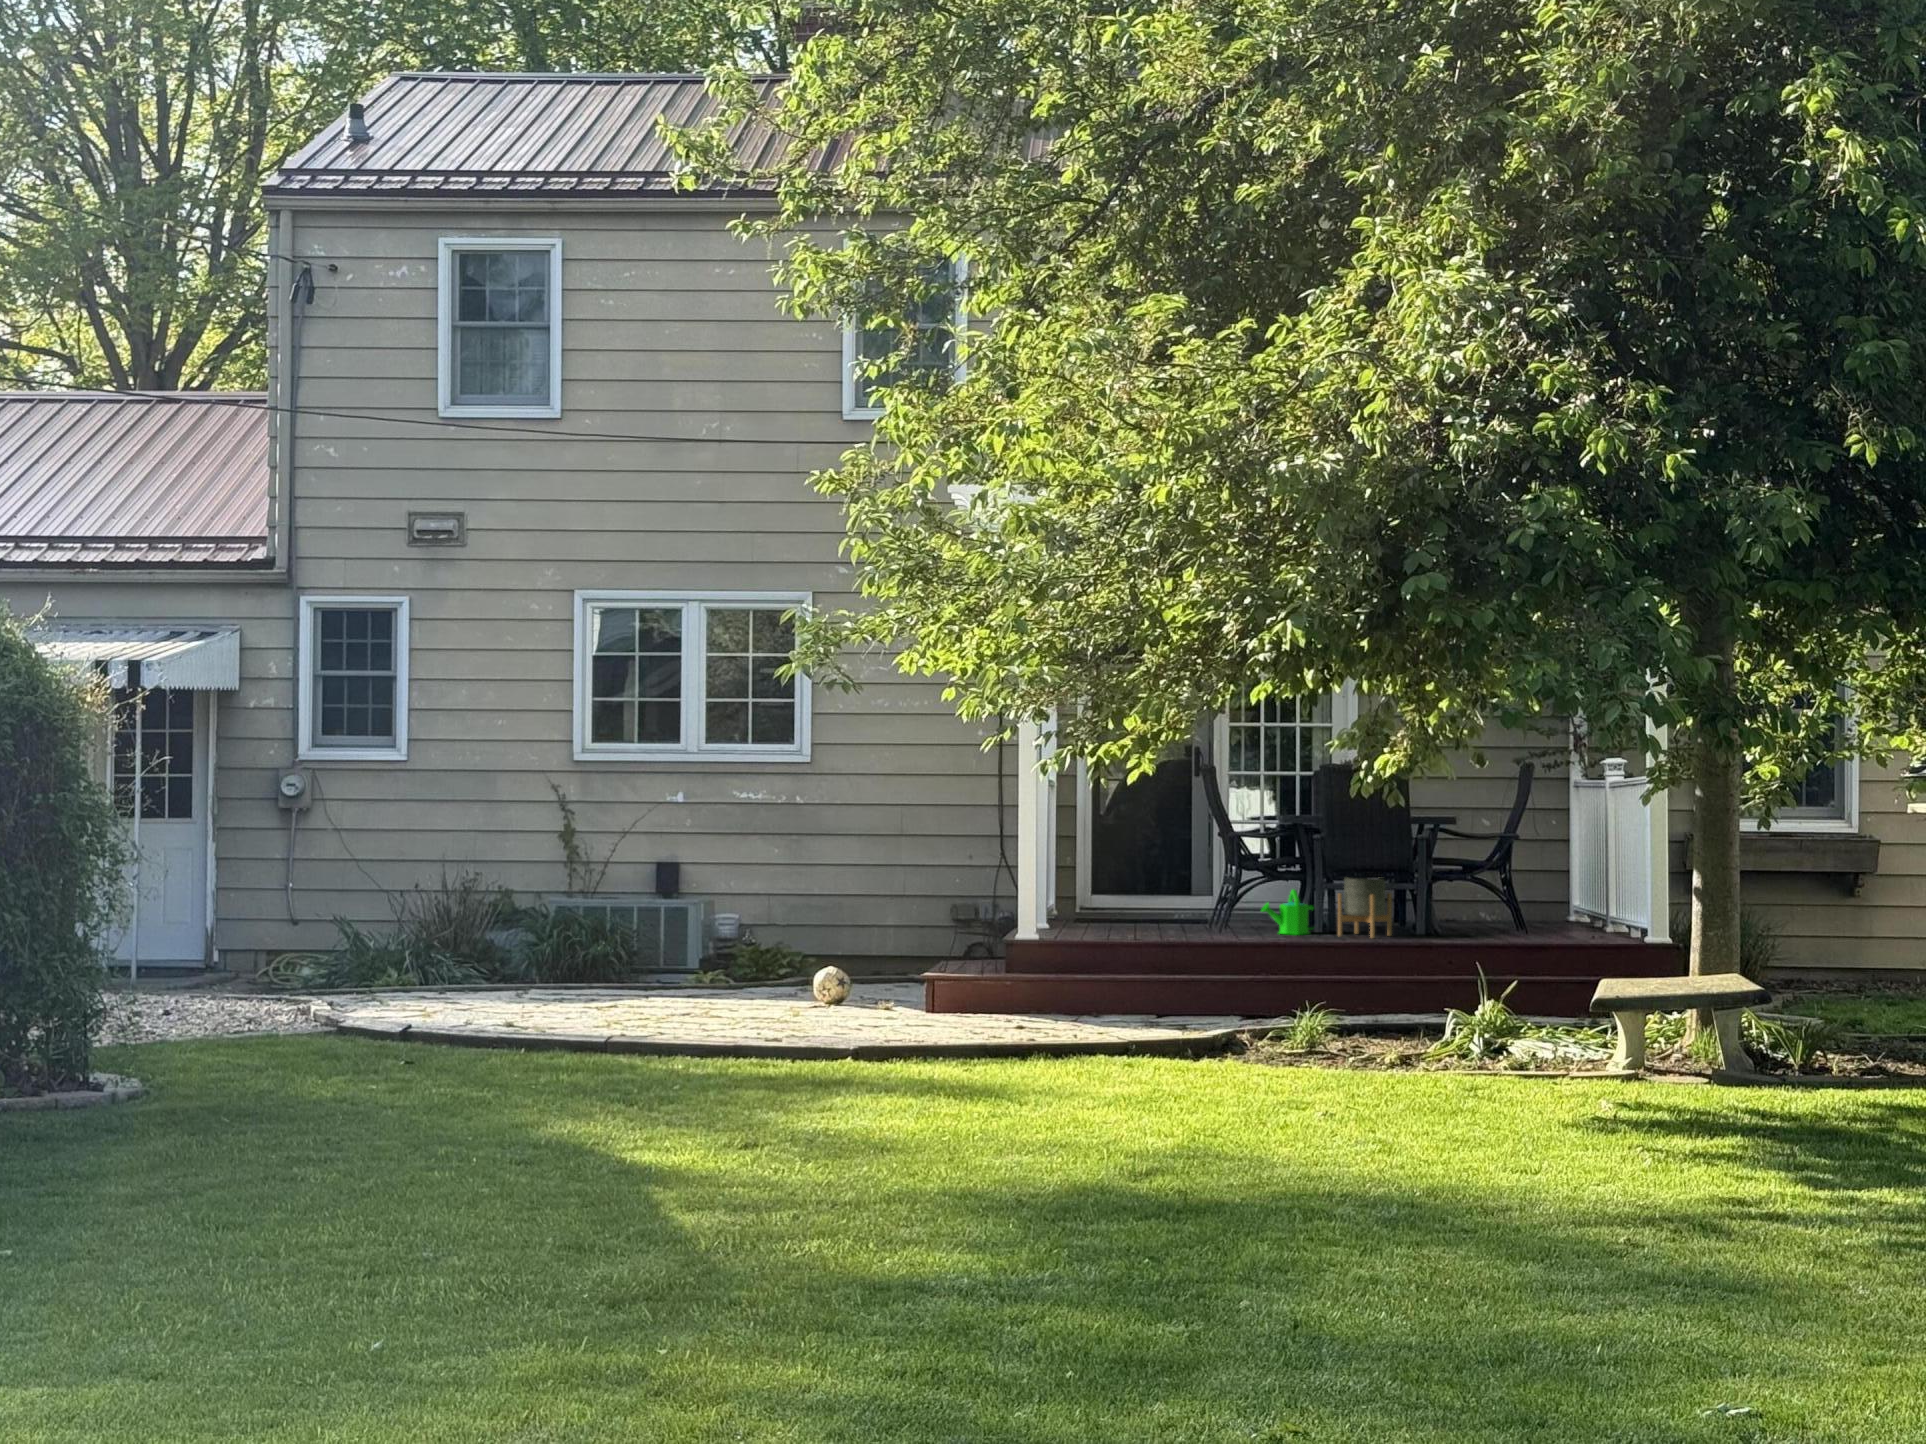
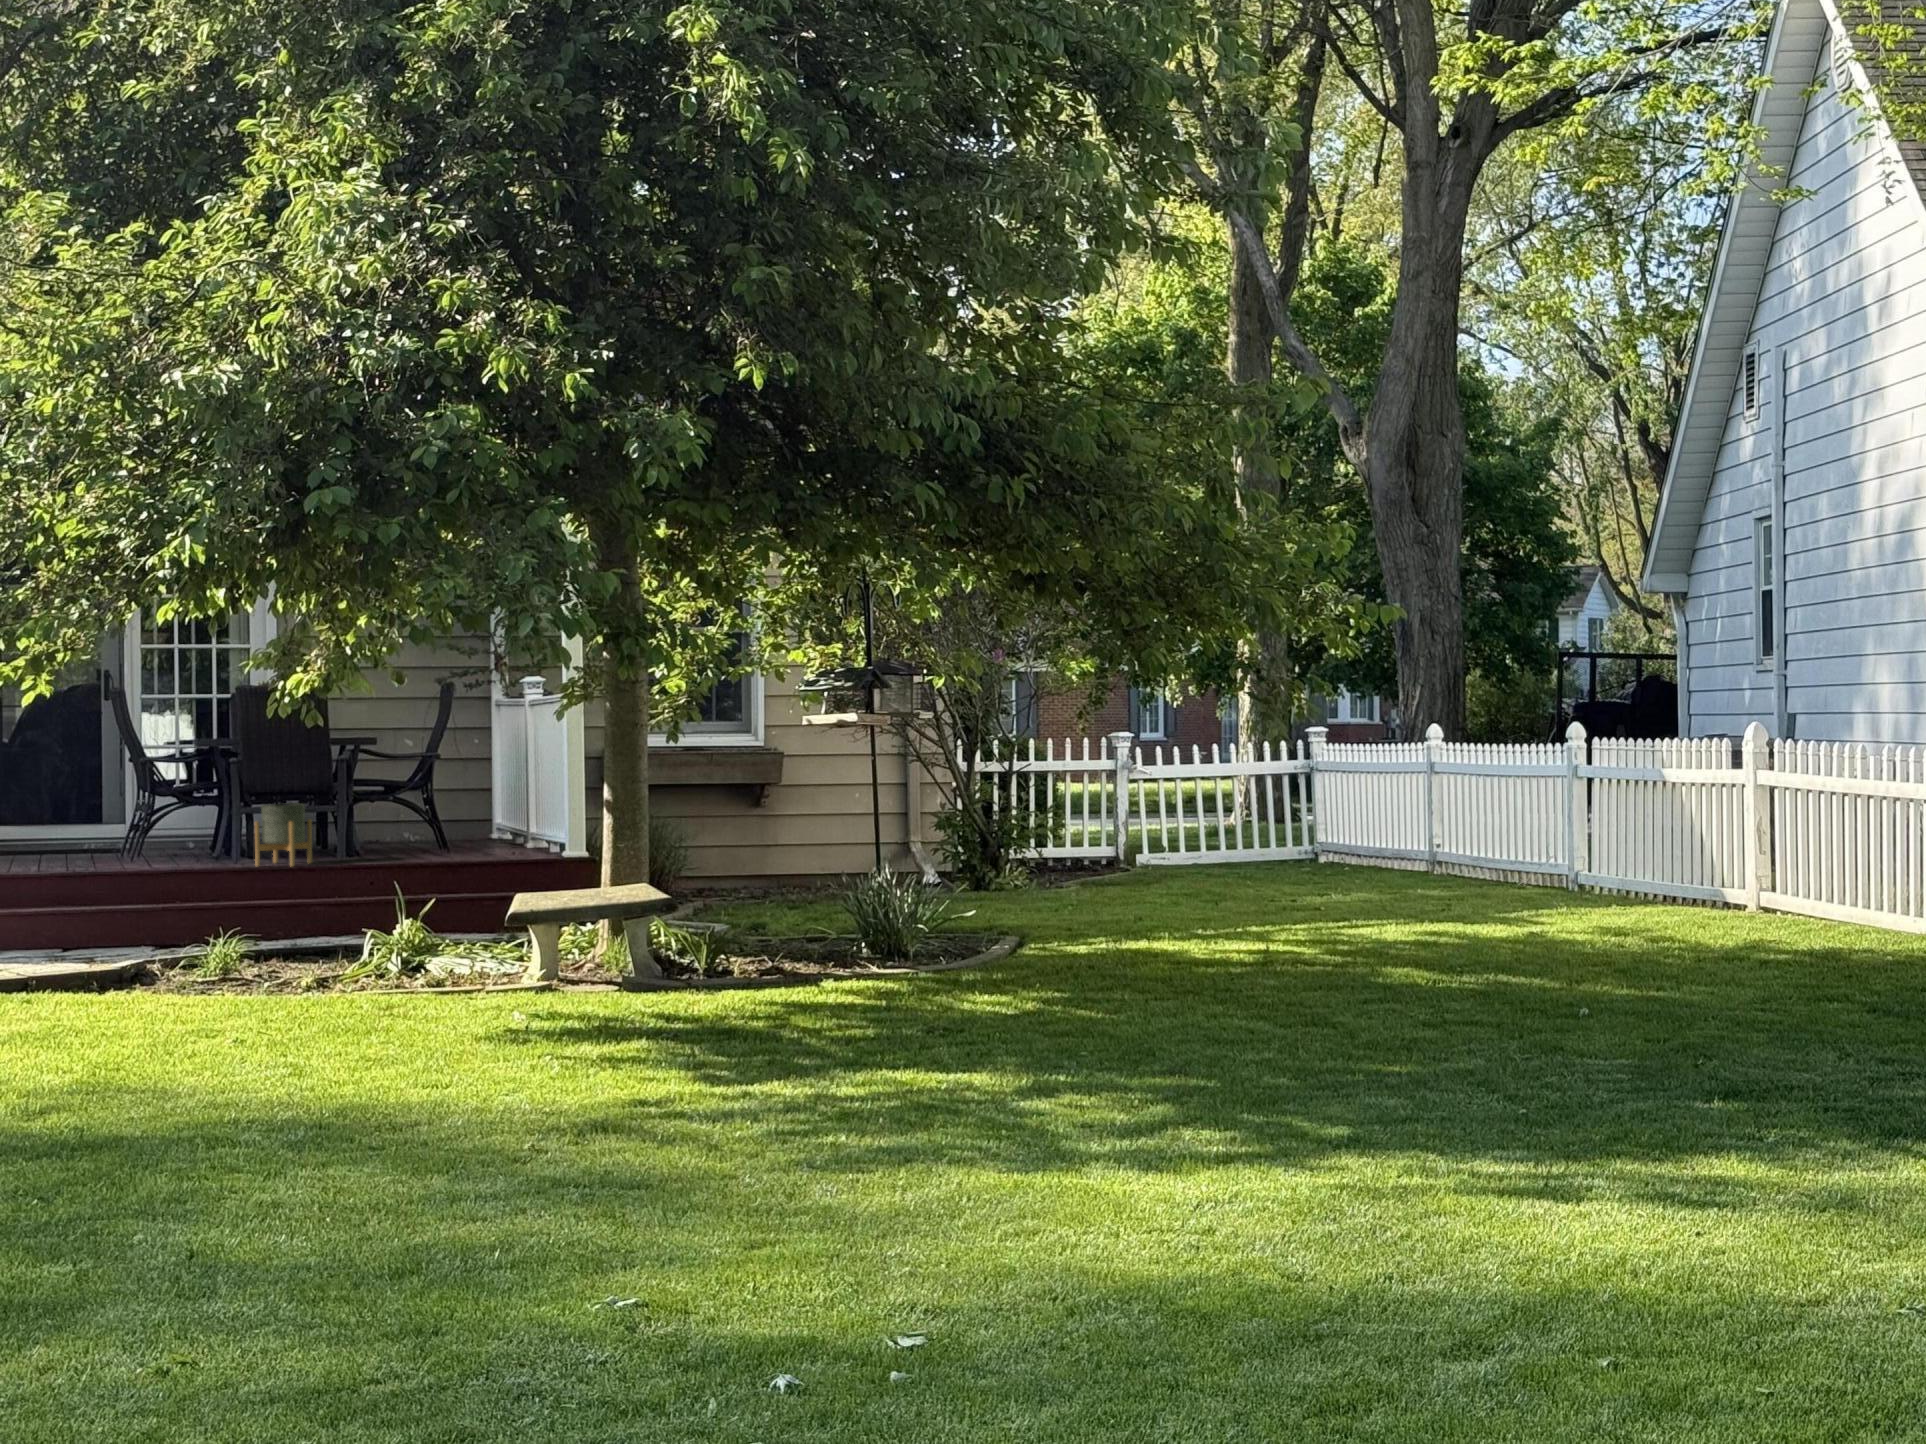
watering can: present [1261,889,1314,935] -> none [171,820,237,867]

